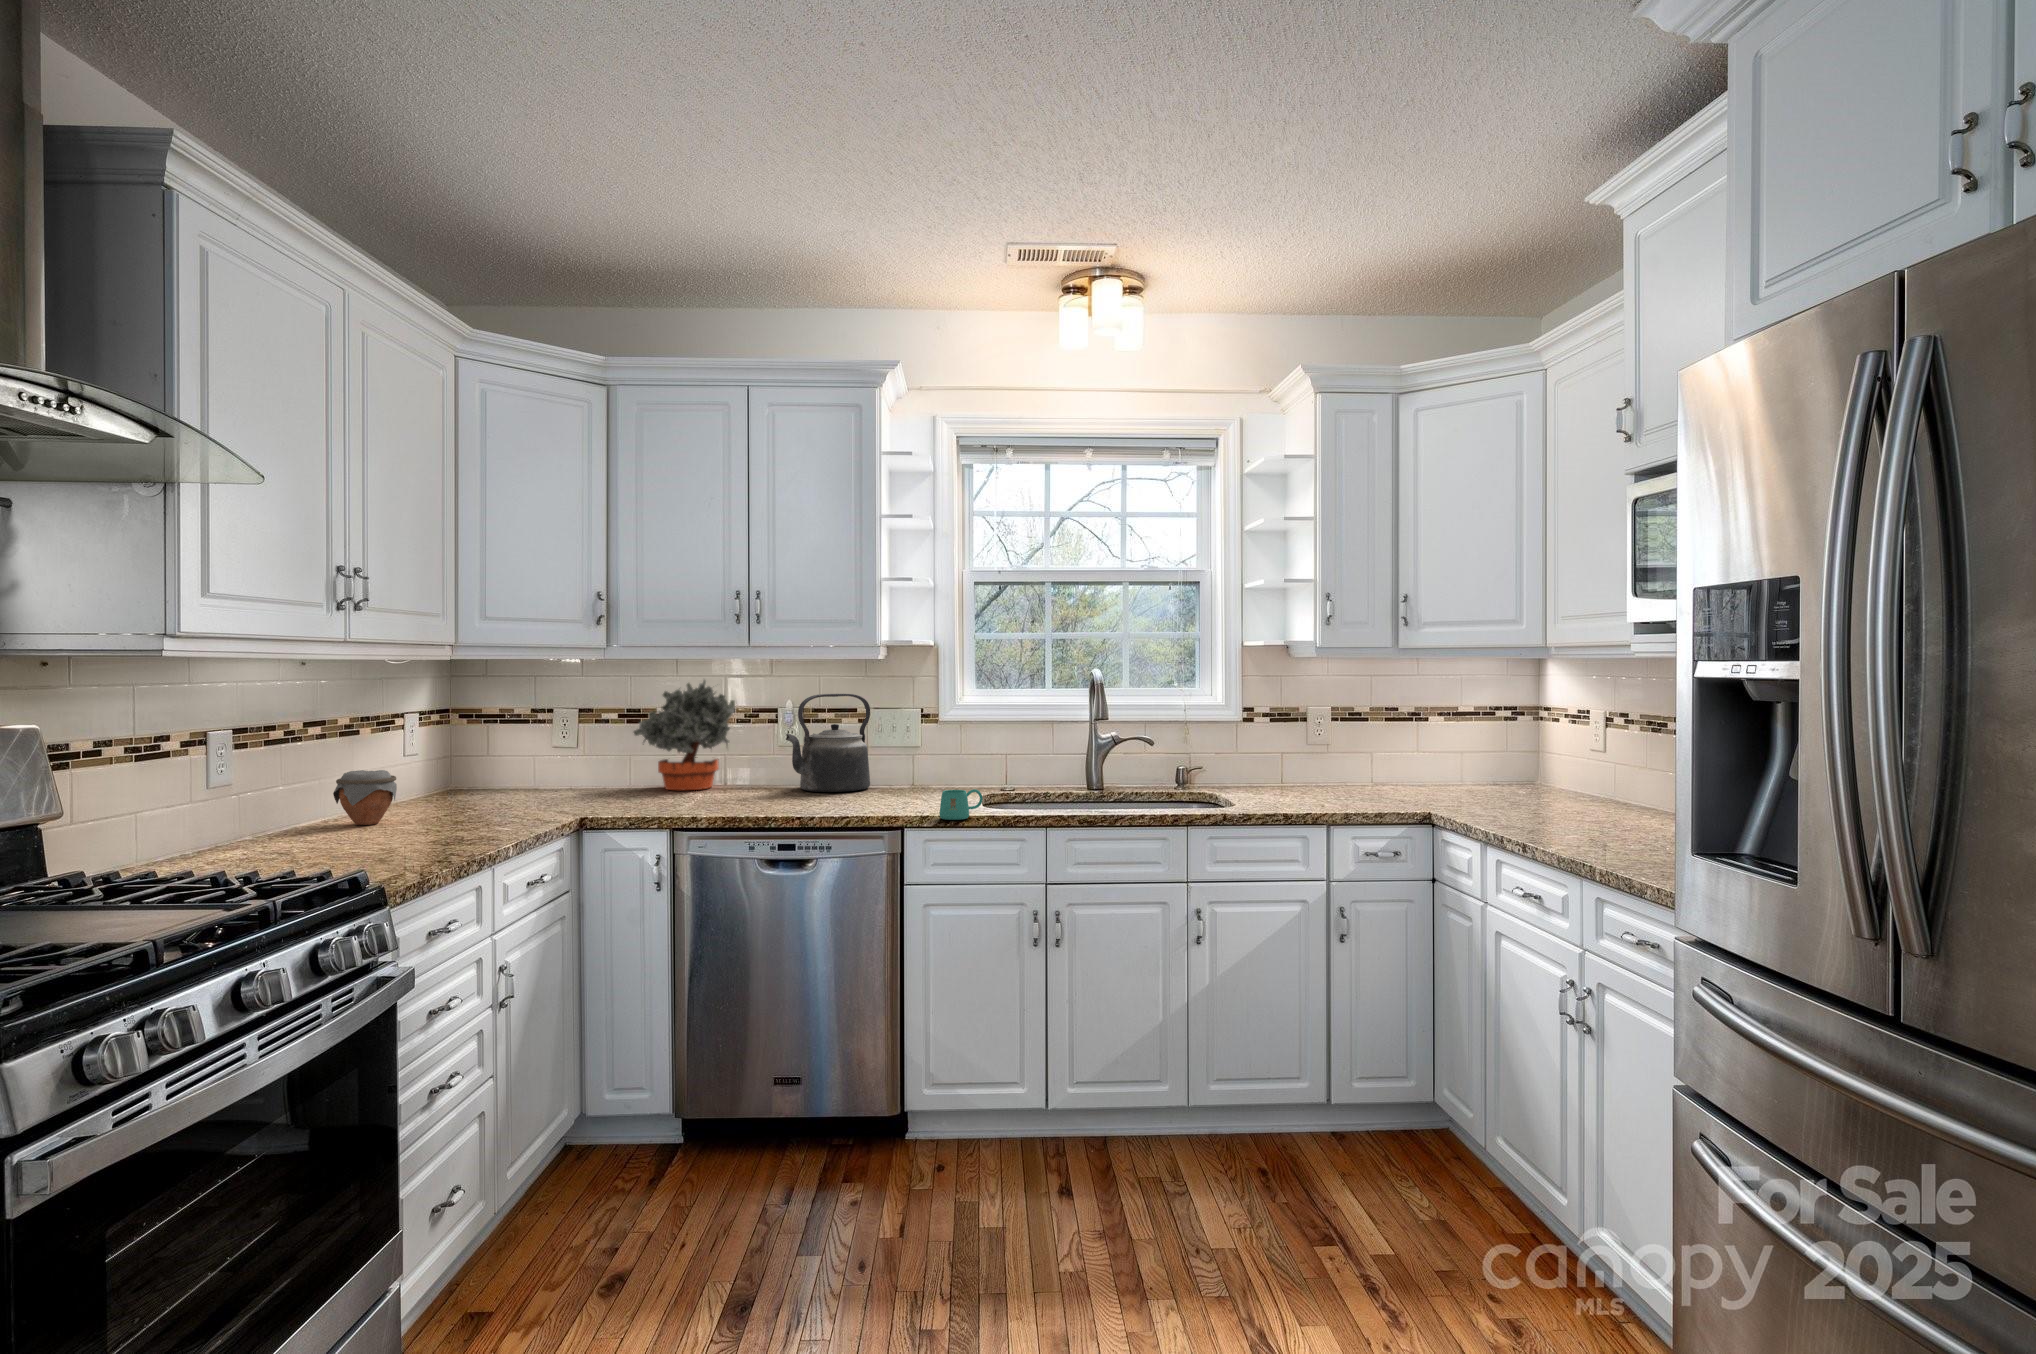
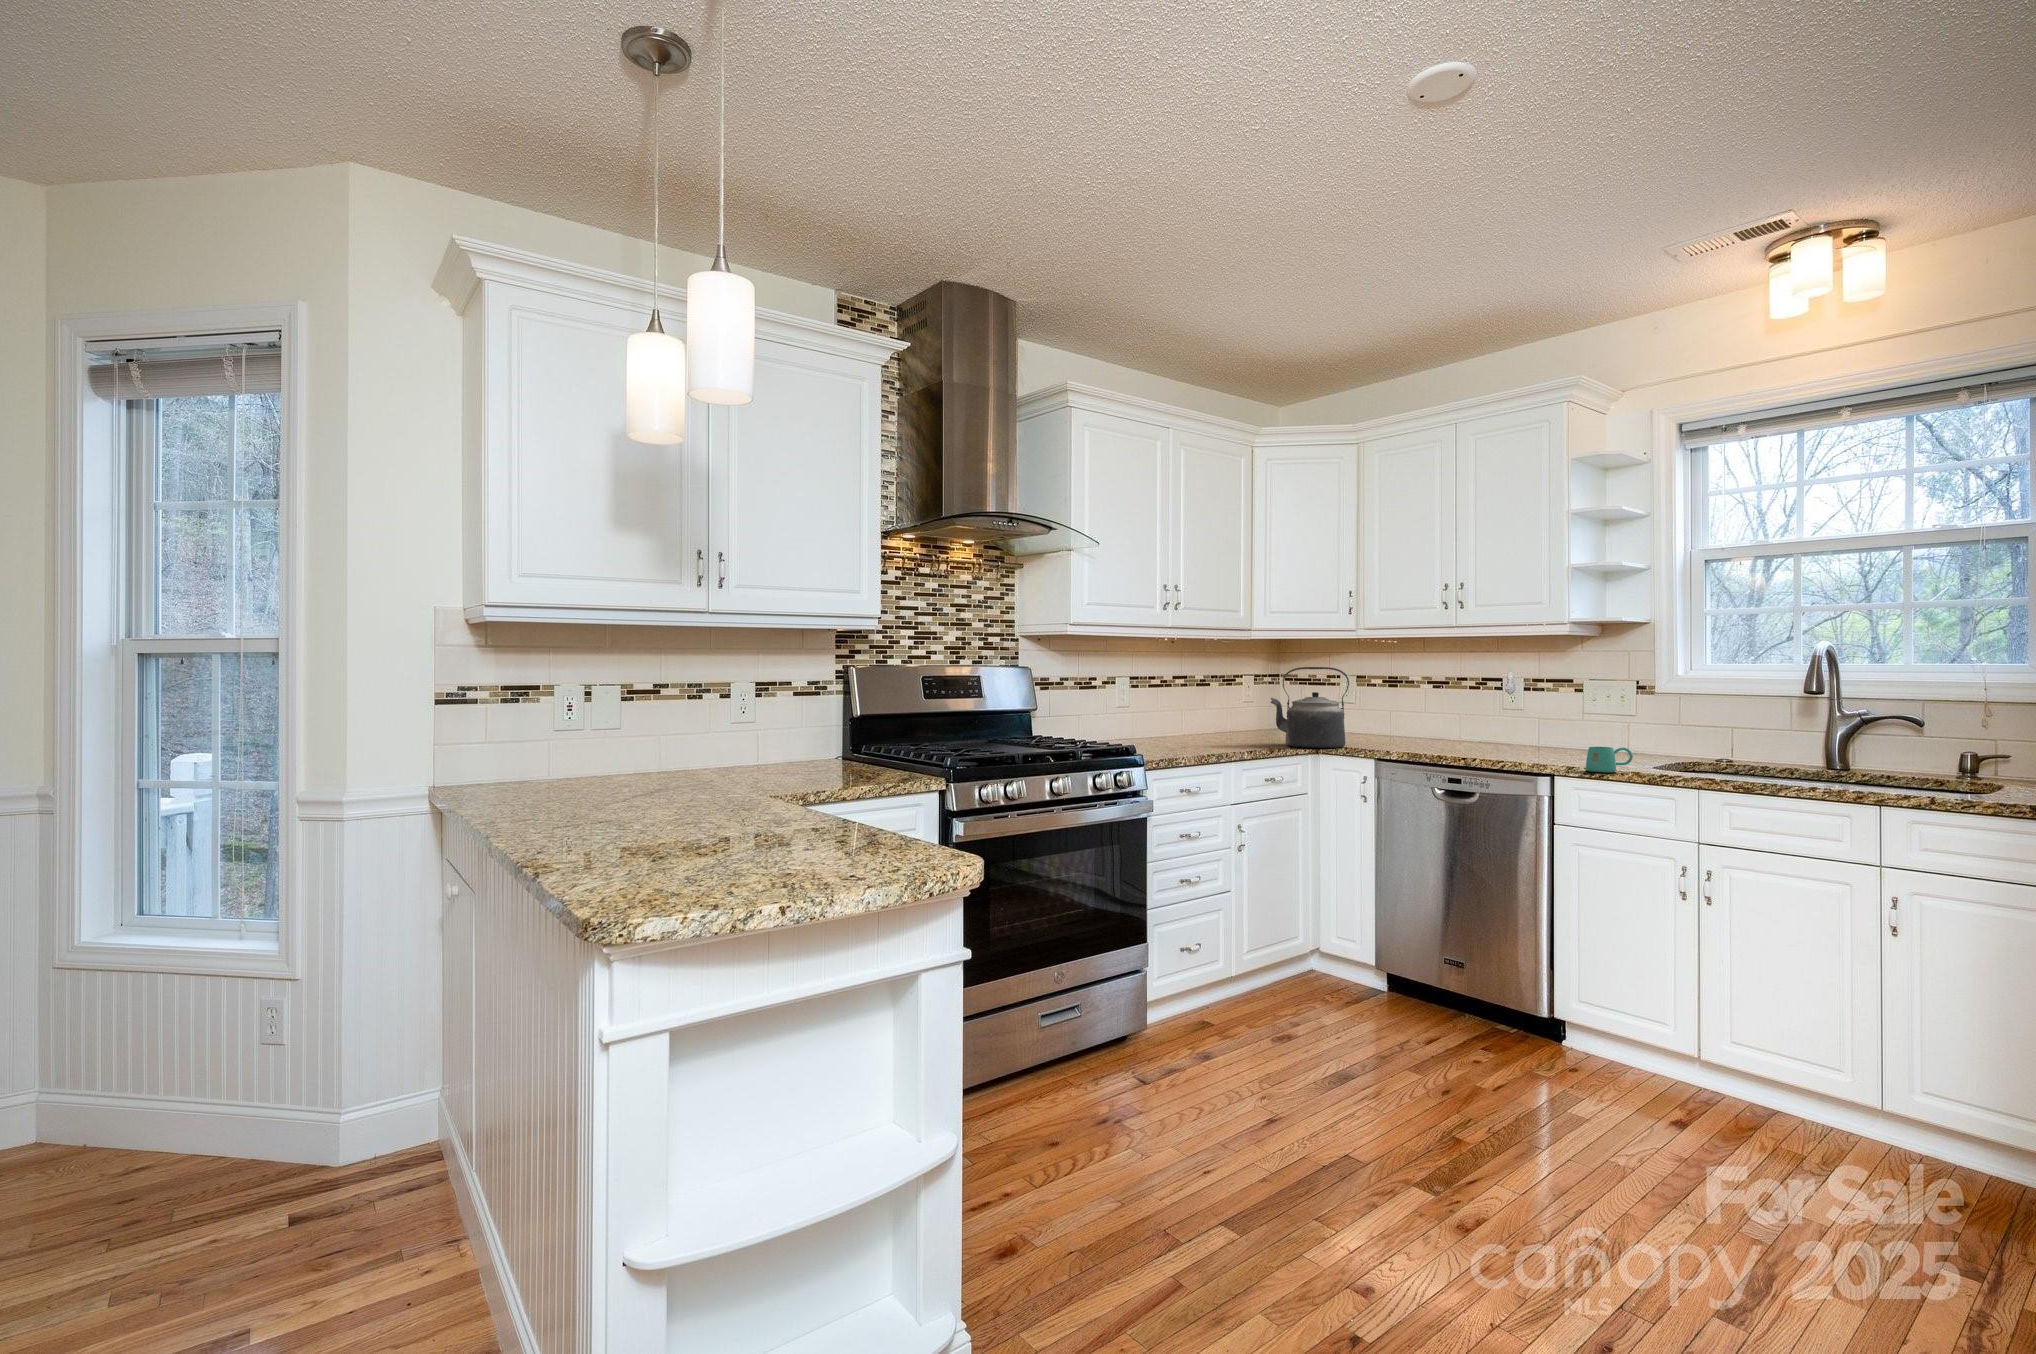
potted plant: present [634,680,735,790] -> none [1389,652,1468,740]
kettle: present [786,694,870,792] -> present [1271,667,1349,748]
jar: present [333,770,397,825] -> none [1183,706,1218,739]

